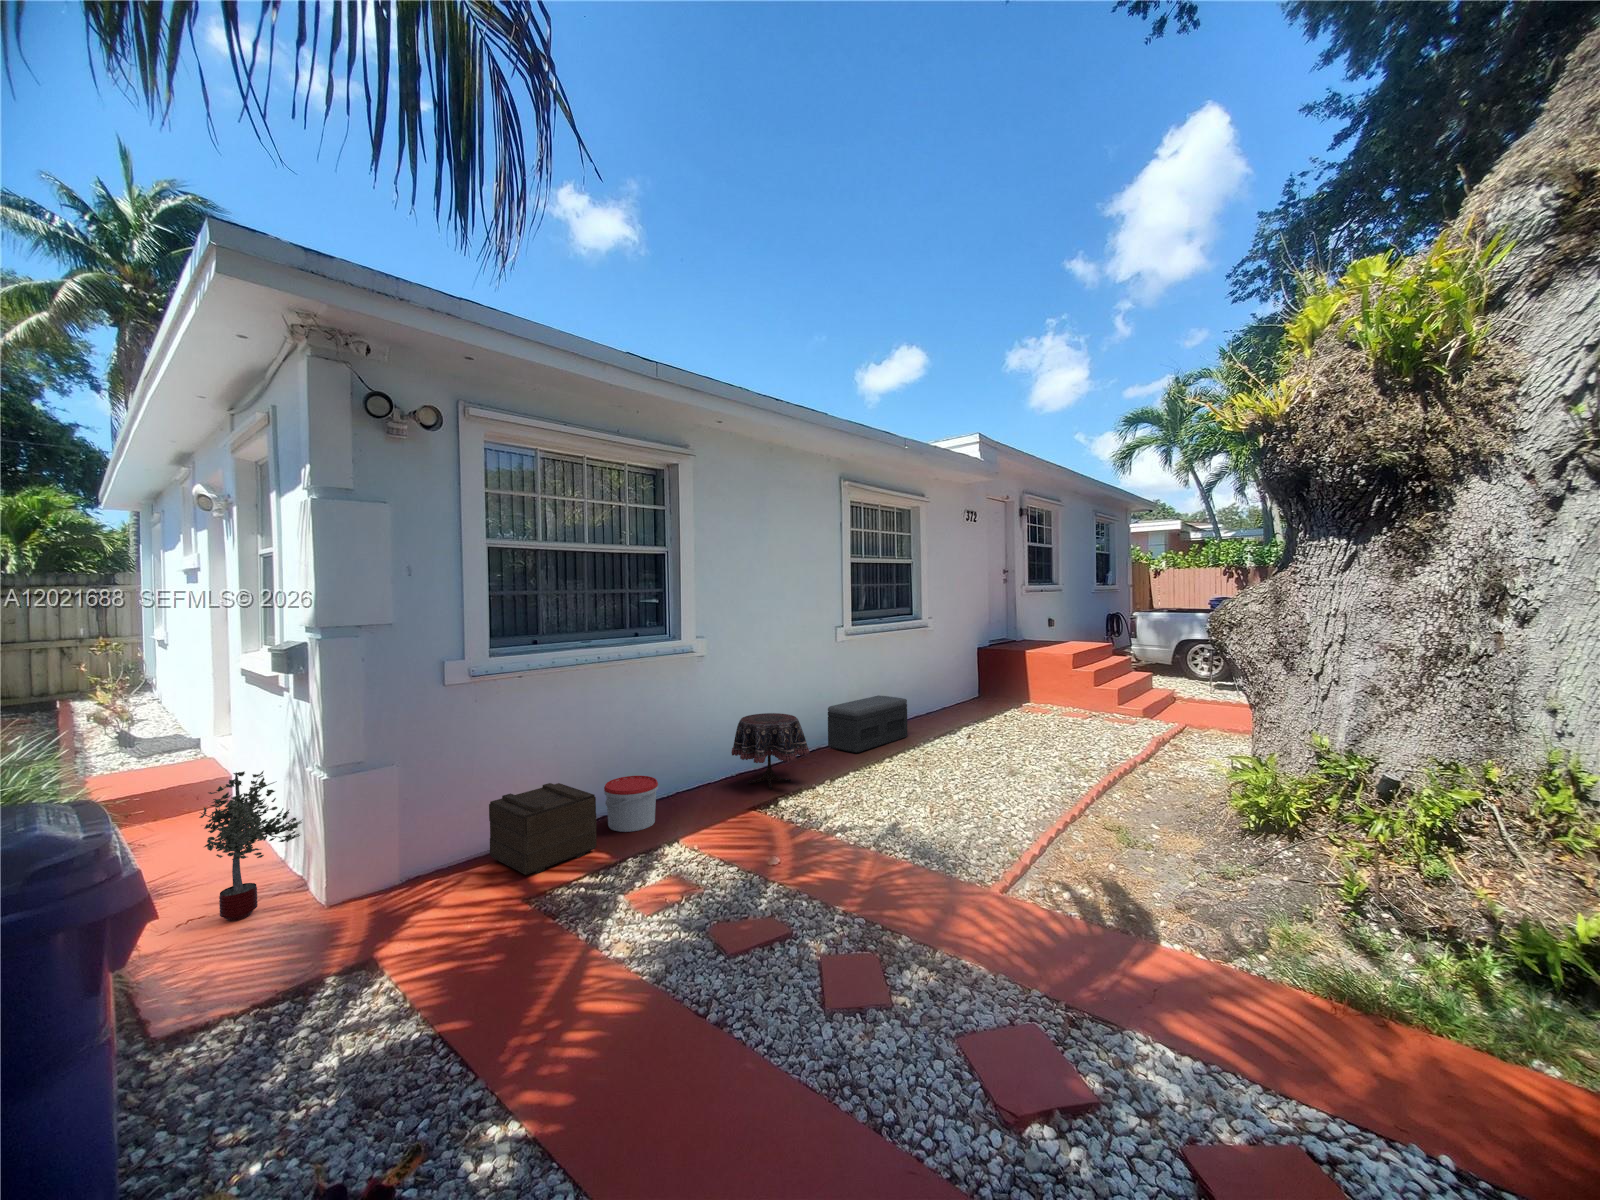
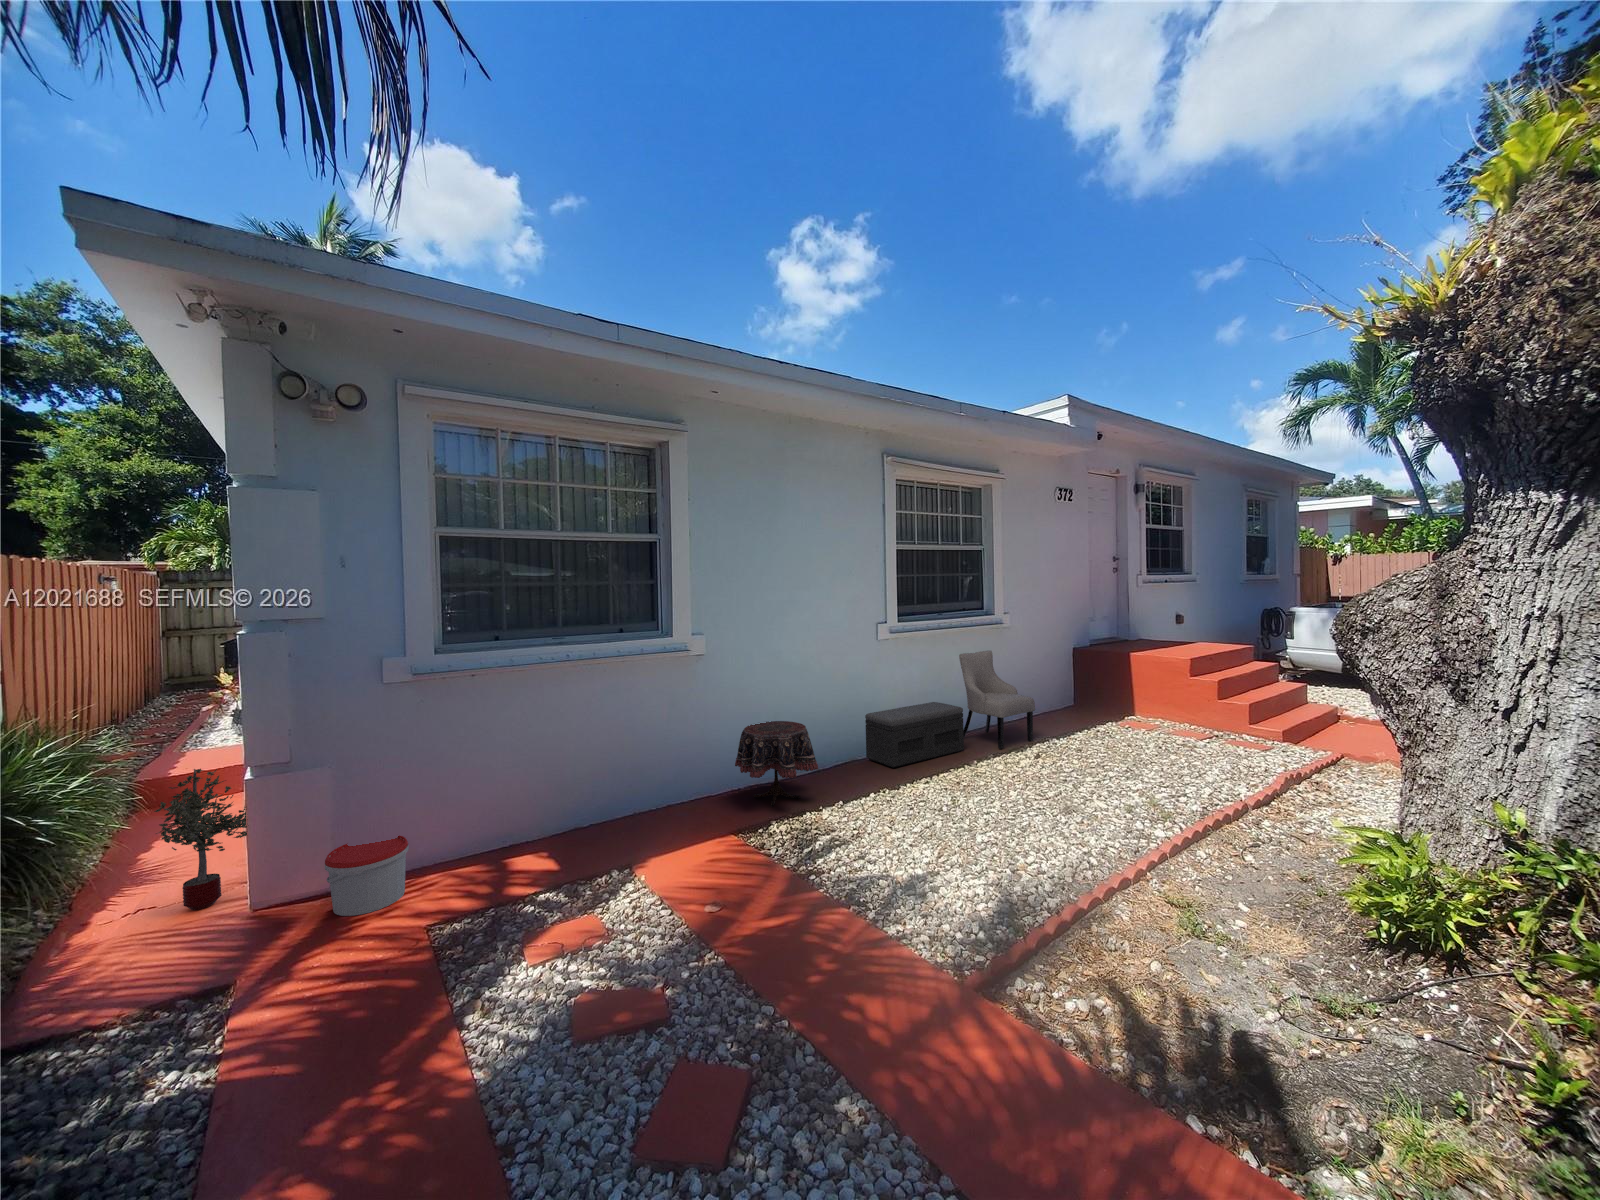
chair: none [898,649,961,734] -> present [959,650,1035,749]
bucket: present [604,776,658,832] -> present [325,835,409,916]
wooden crate: present [489,783,597,875] -> none [444,790,547,890]

